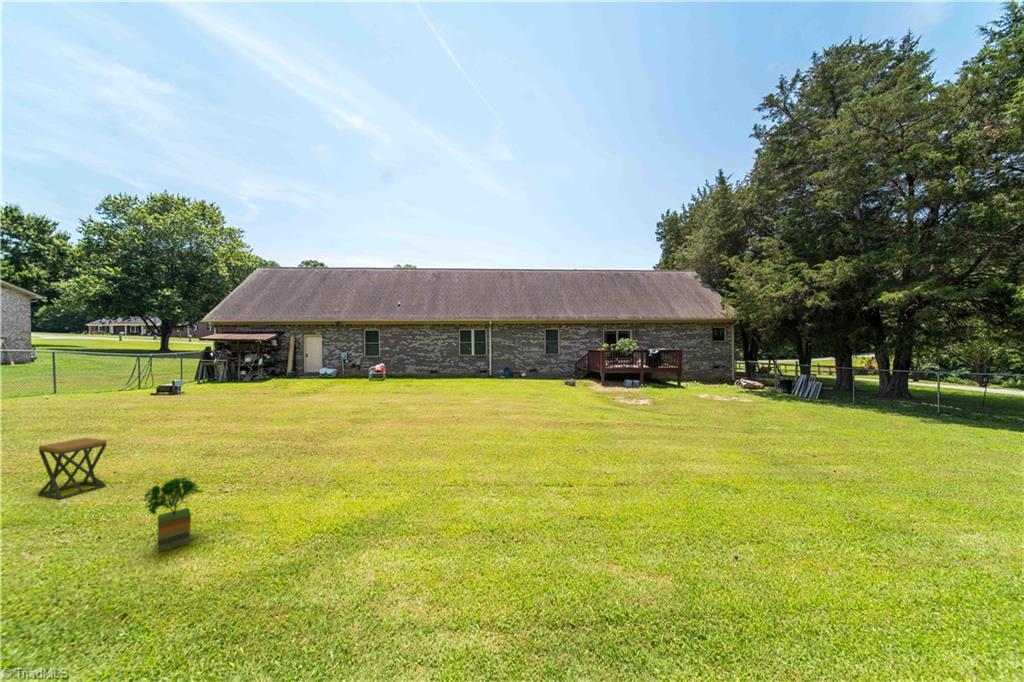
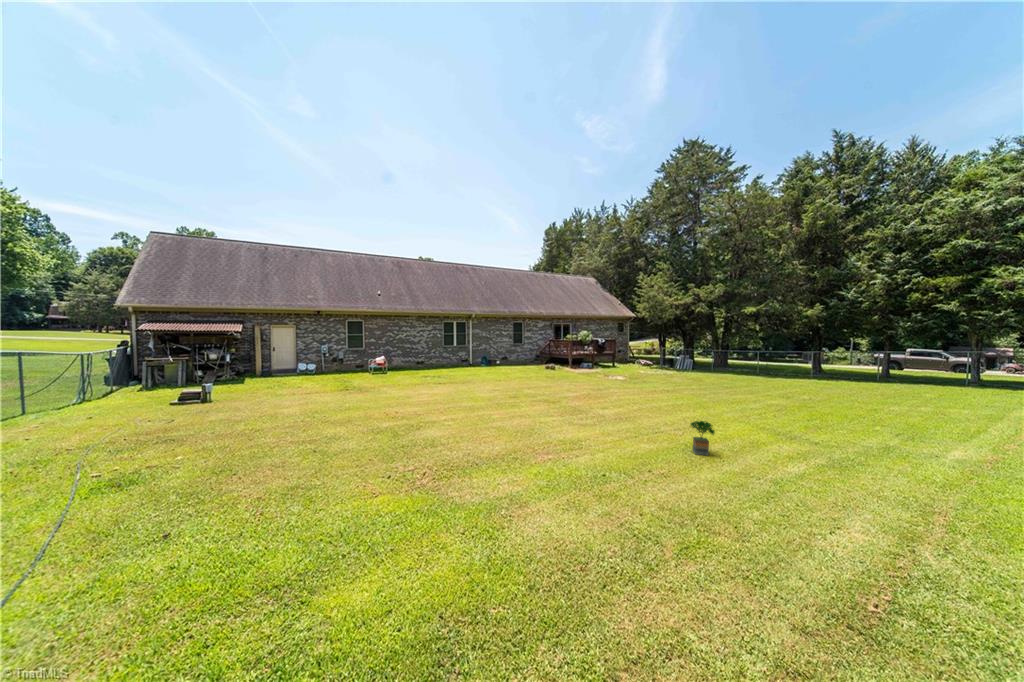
stool: present [38,438,107,499] -> none [547,417,578,458]

